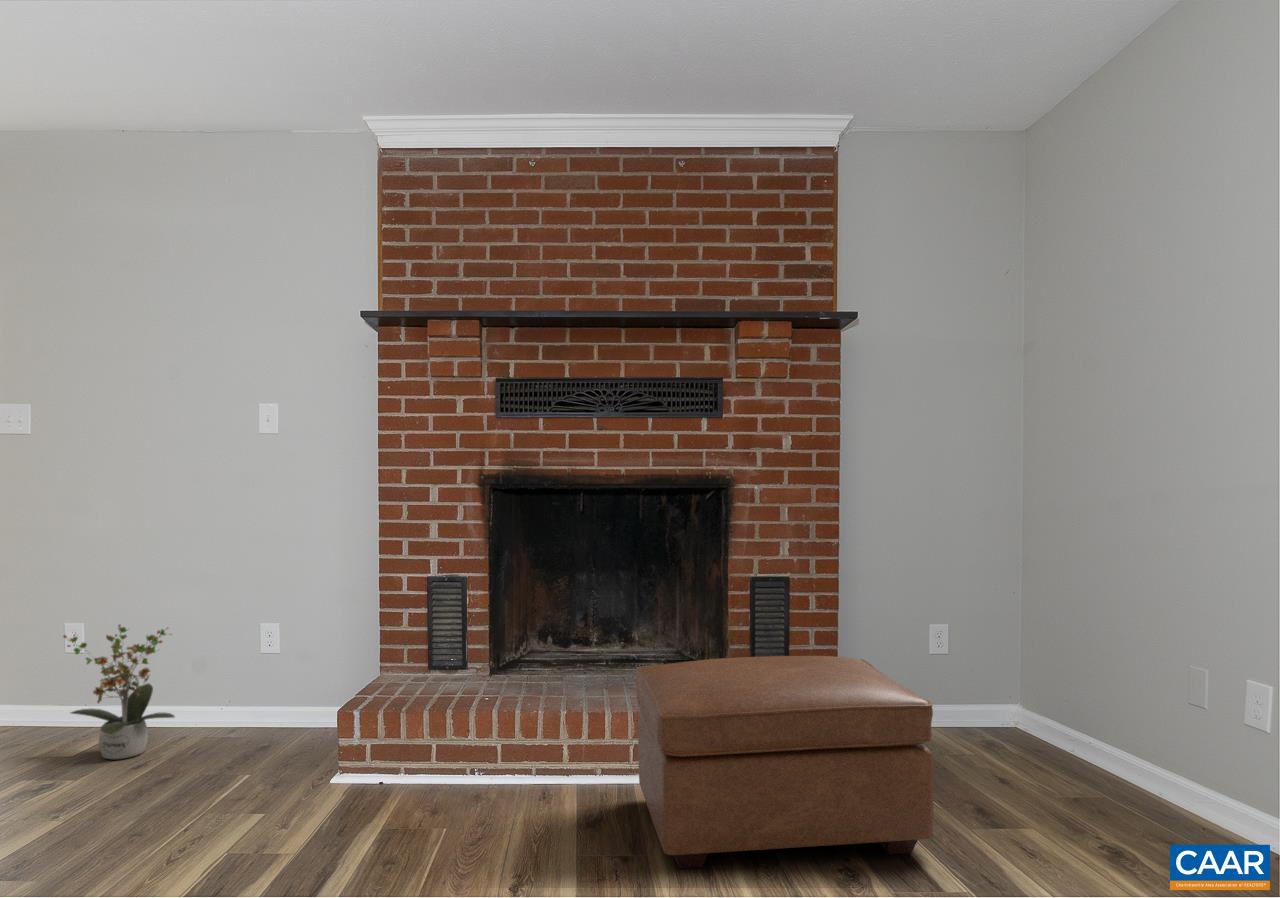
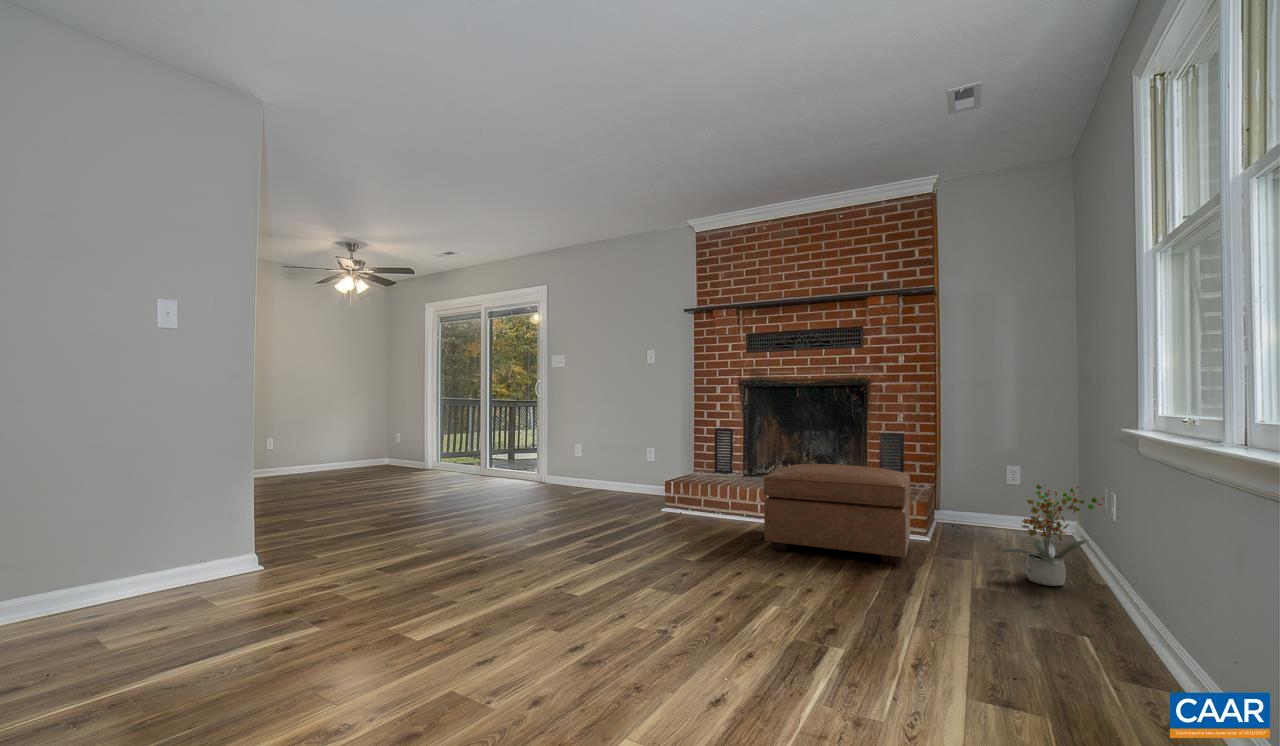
potted plant: present [63,625,174,759] -> present [1001,483,1105,586]

